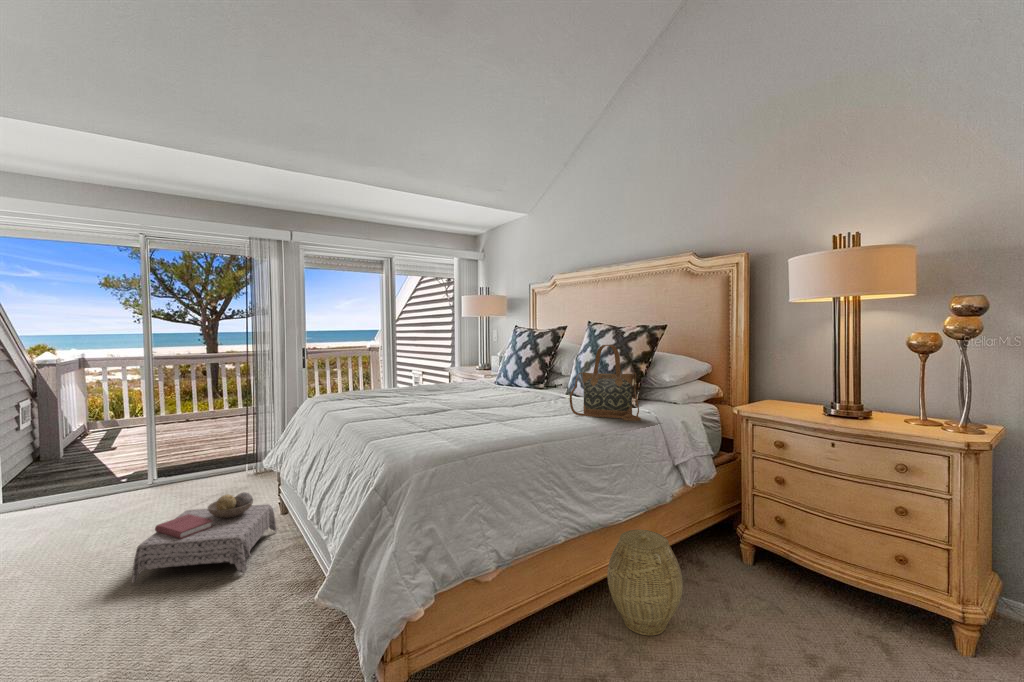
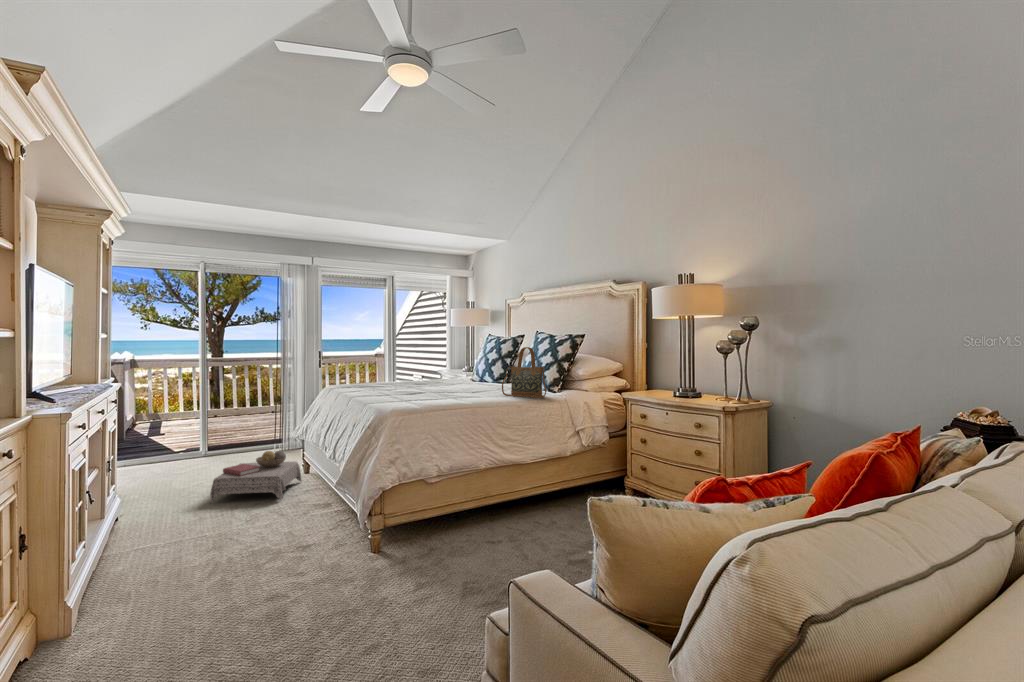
woven basket: present [607,530,683,636] -> none [513,468,559,531]

